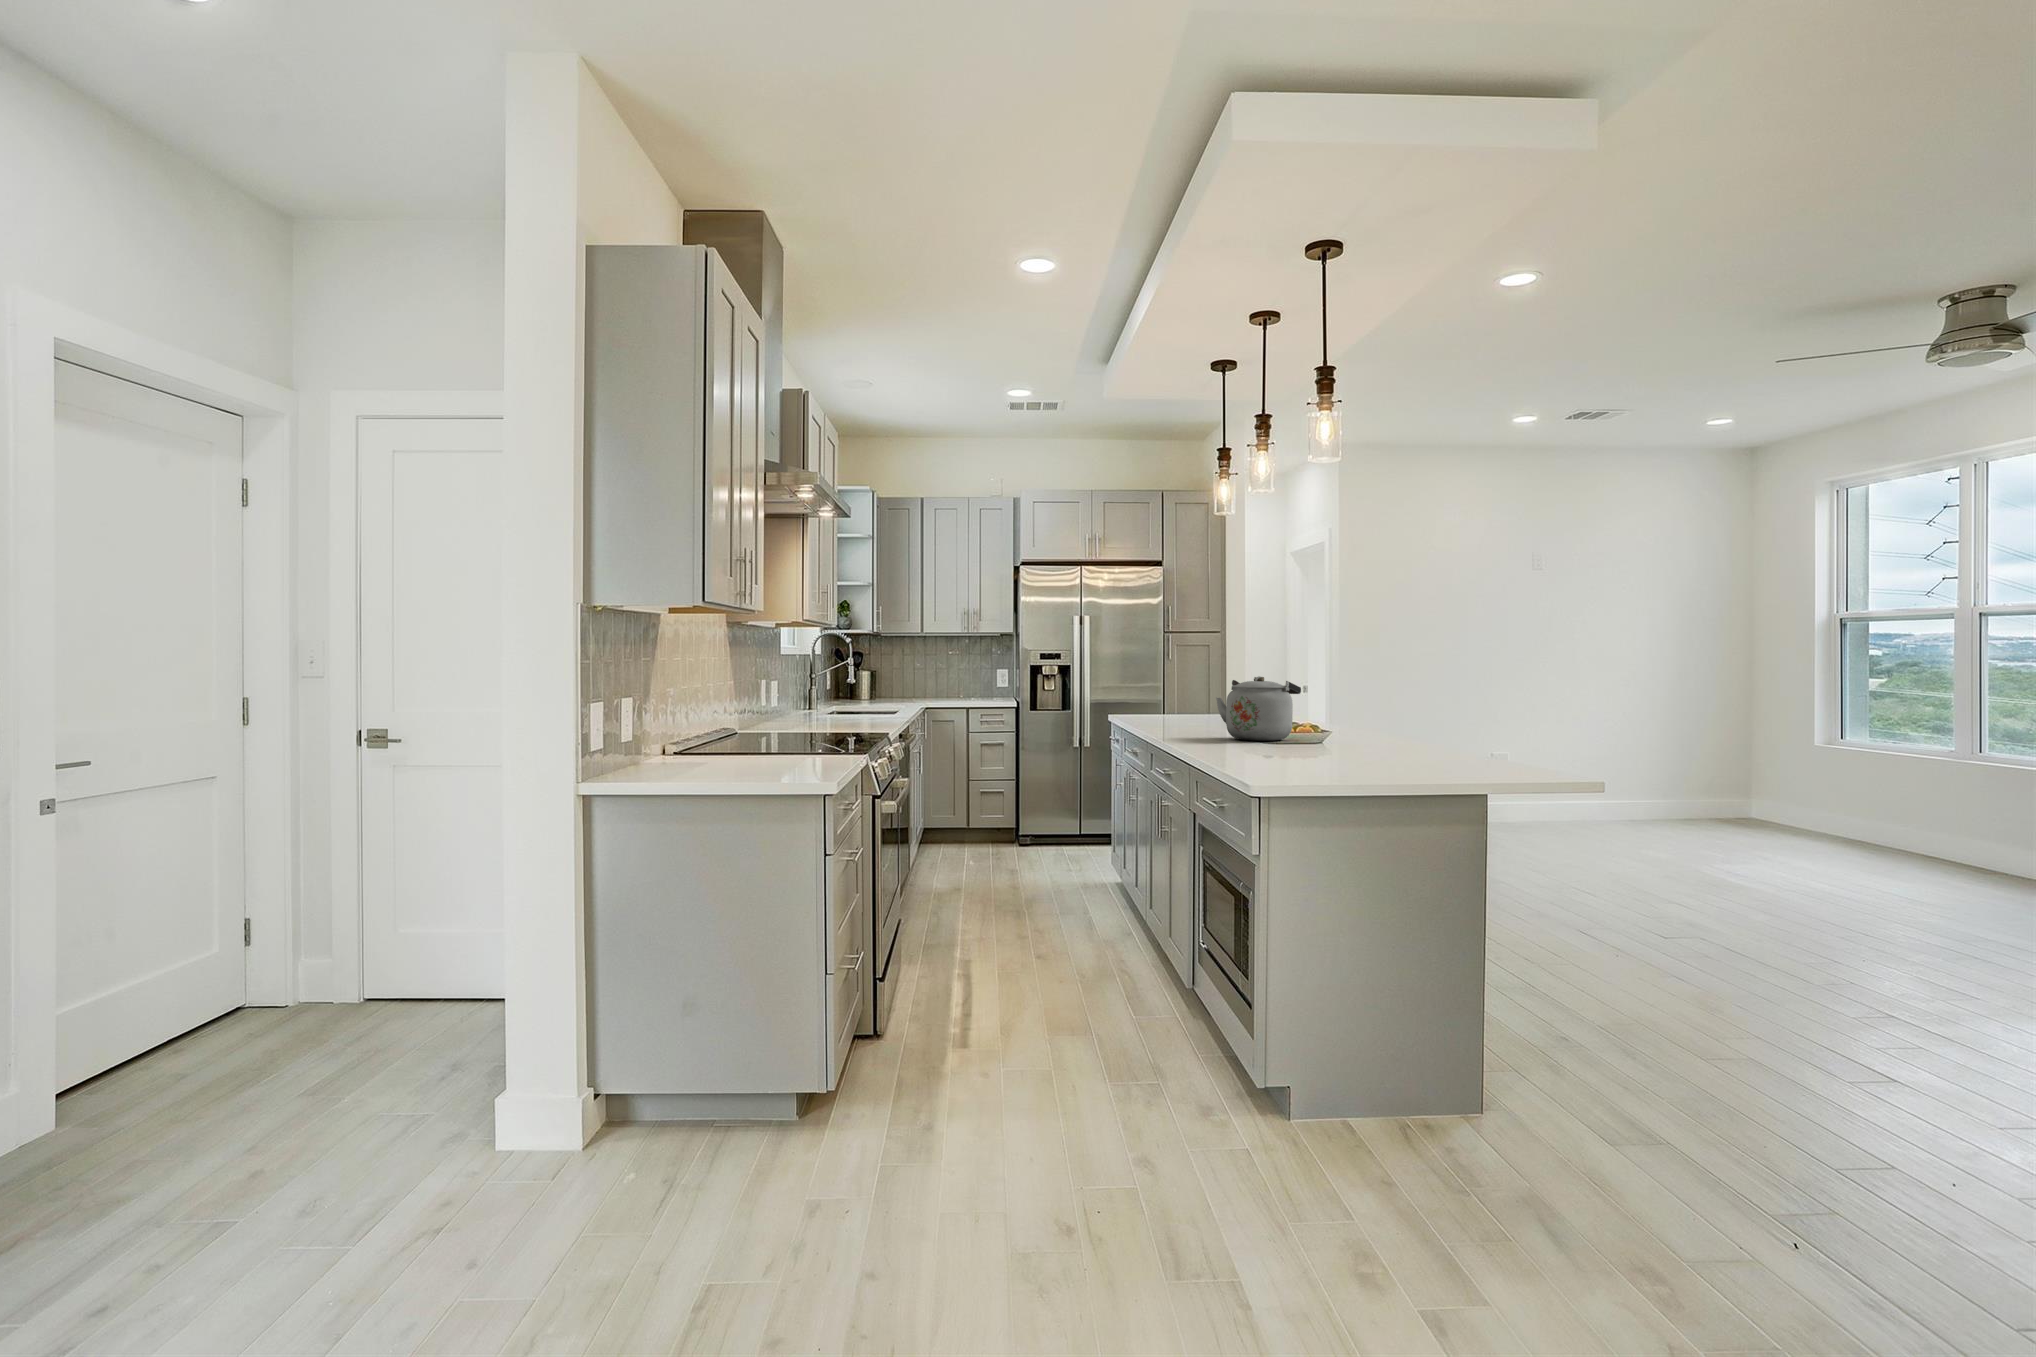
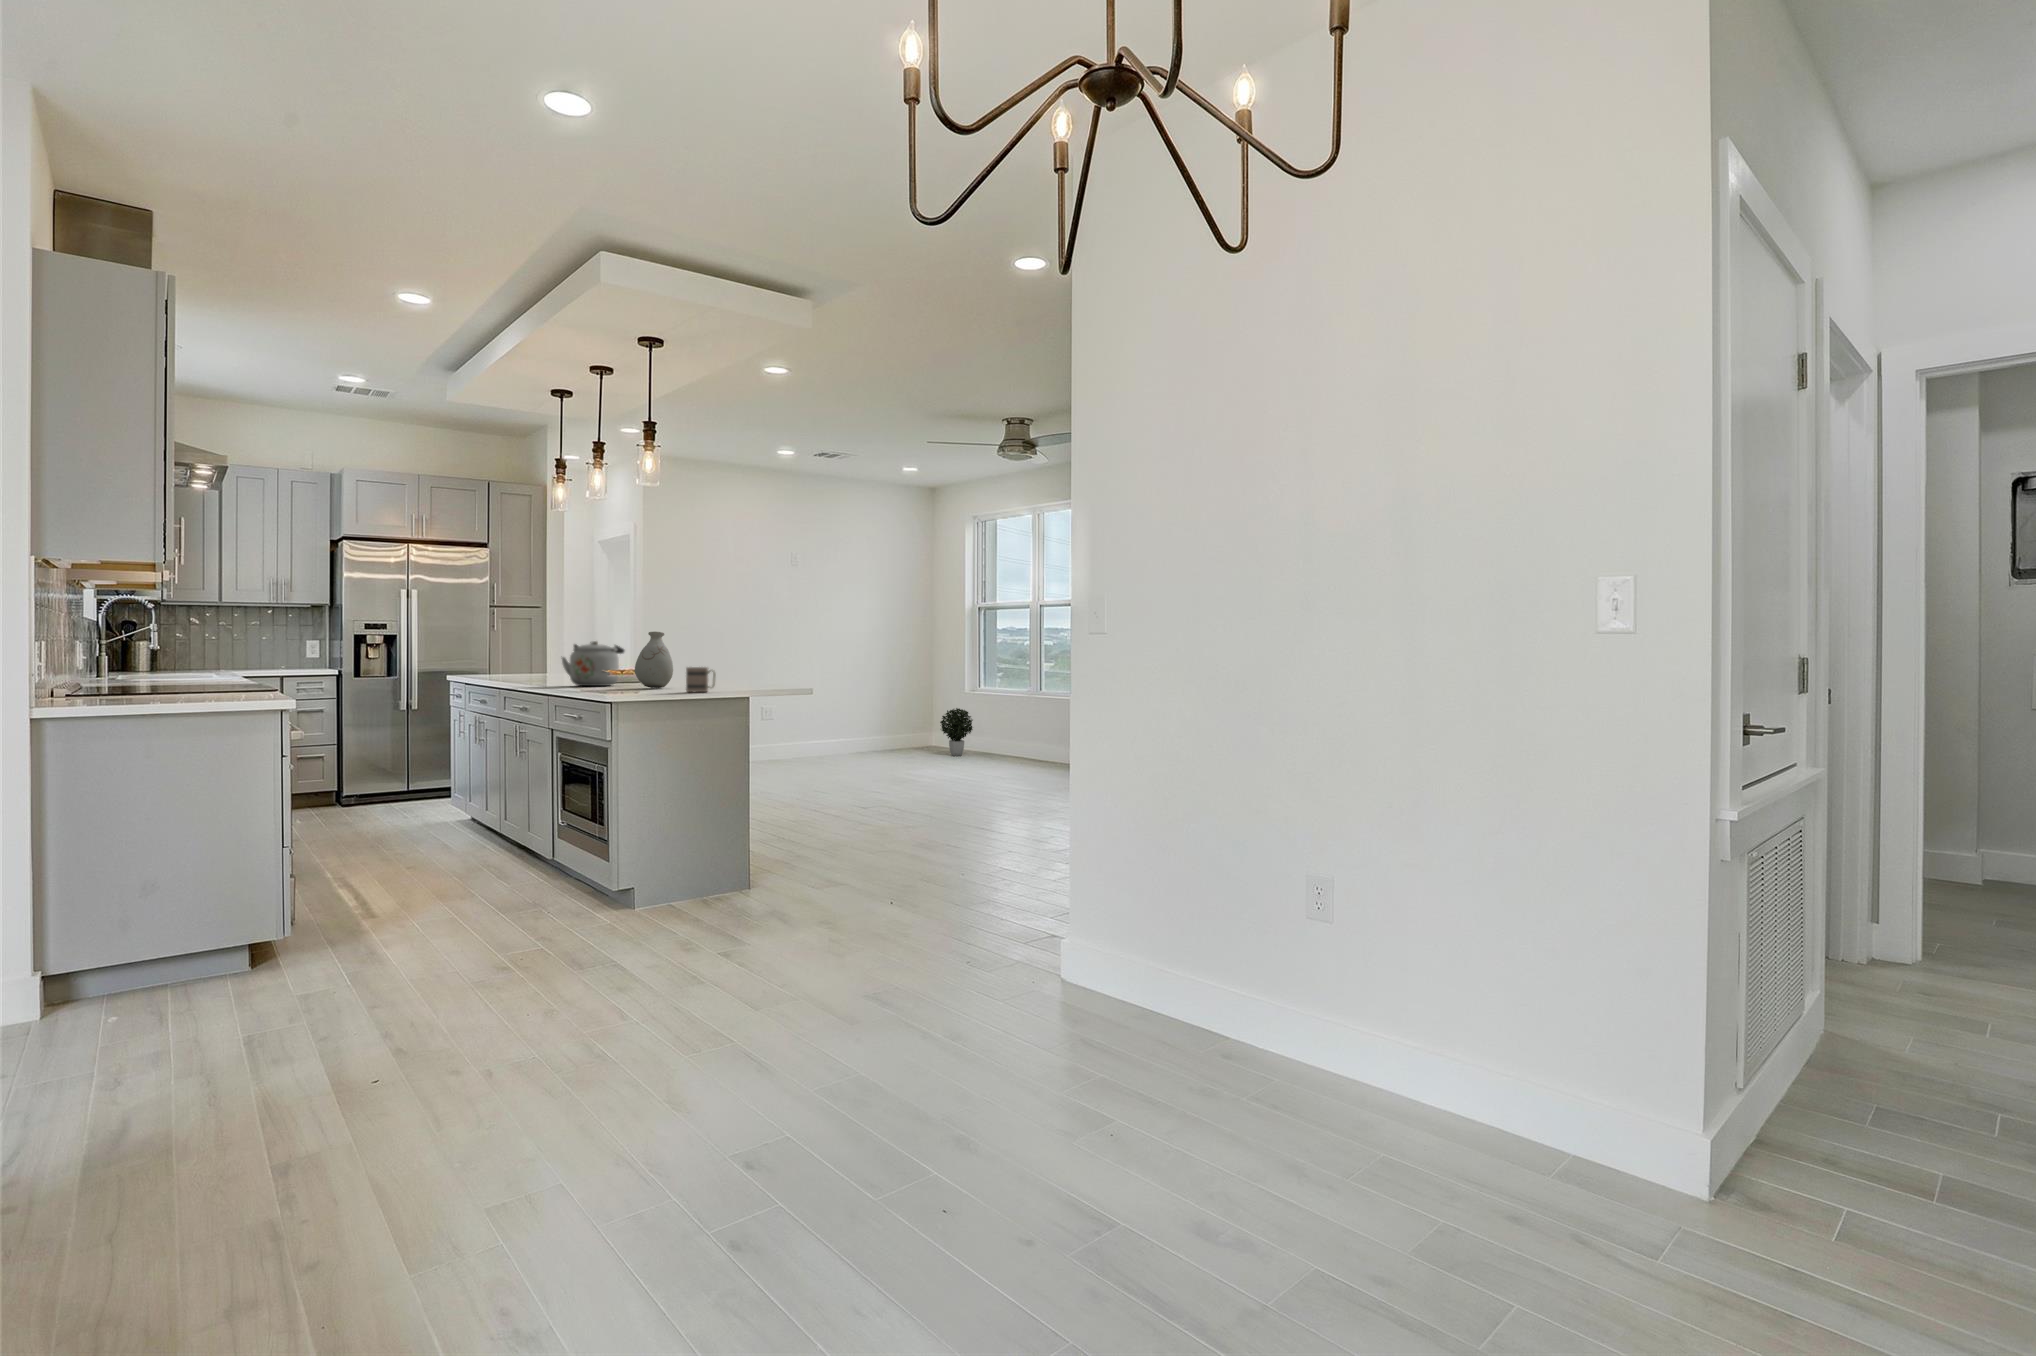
vase: none [1314,663,1373,751] -> present [635,632,673,688]
mug: none [1397,725,1452,770] -> present [686,667,716,692]
potted plant: none [1755,765,1821,837] -> present [940,708,973,756]

